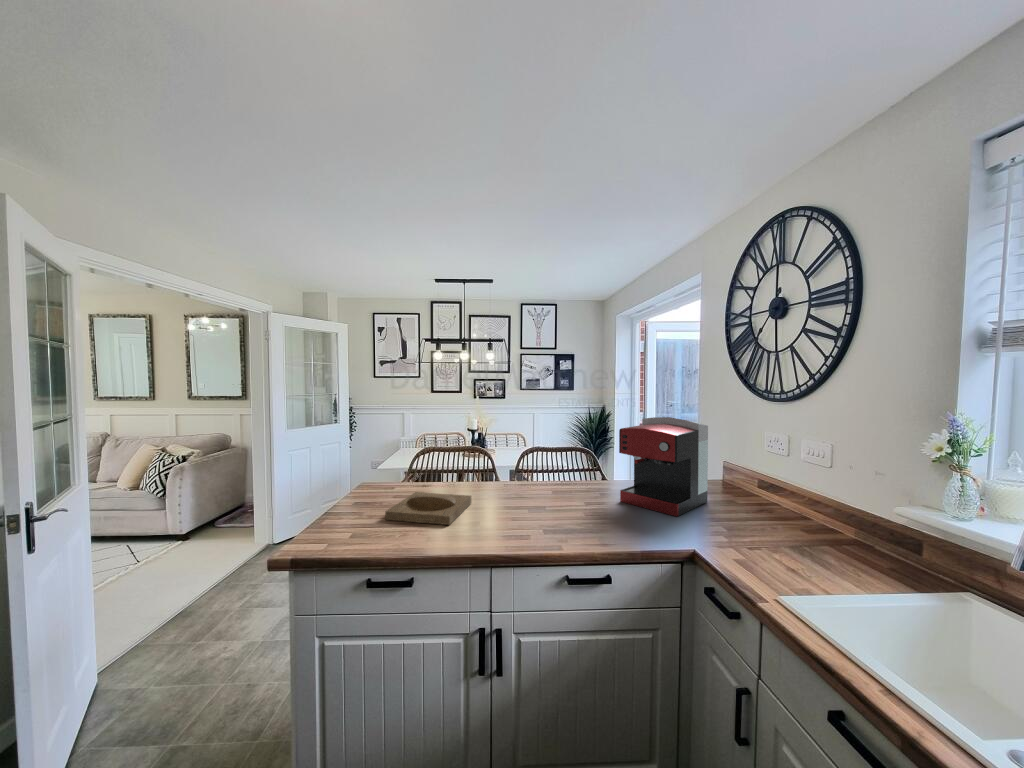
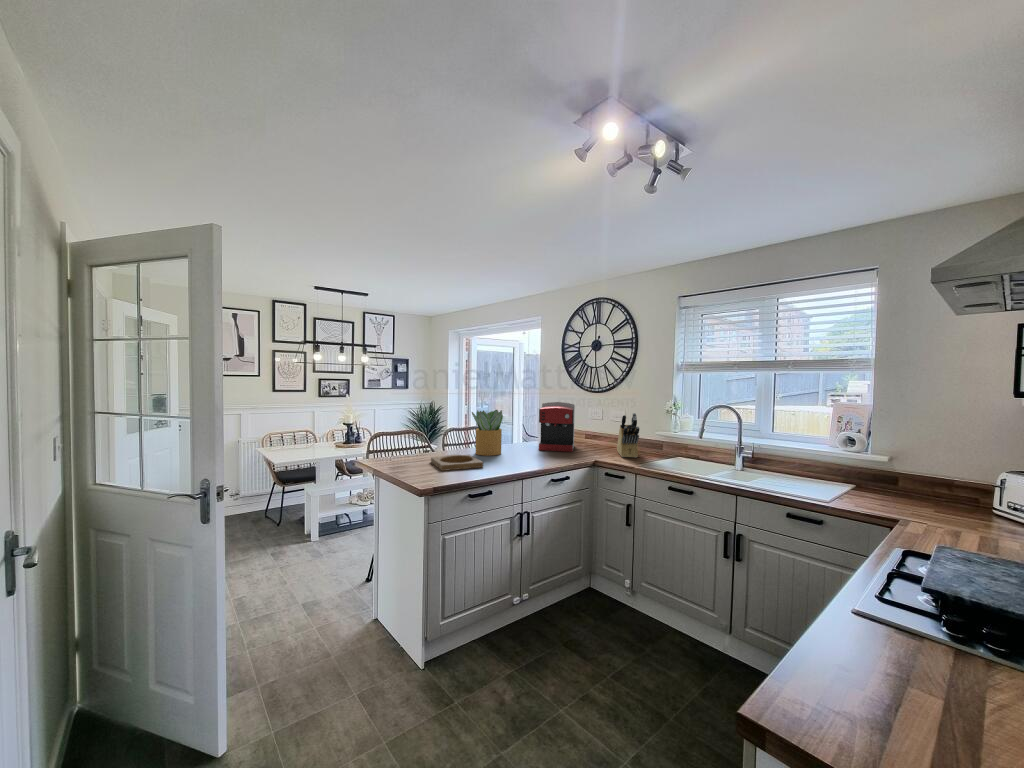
potted plant: none [498,426,548,501] -> present [472,410,503,456]
knife block: none [763,456,830,566] -> present [617,413,639,458]

